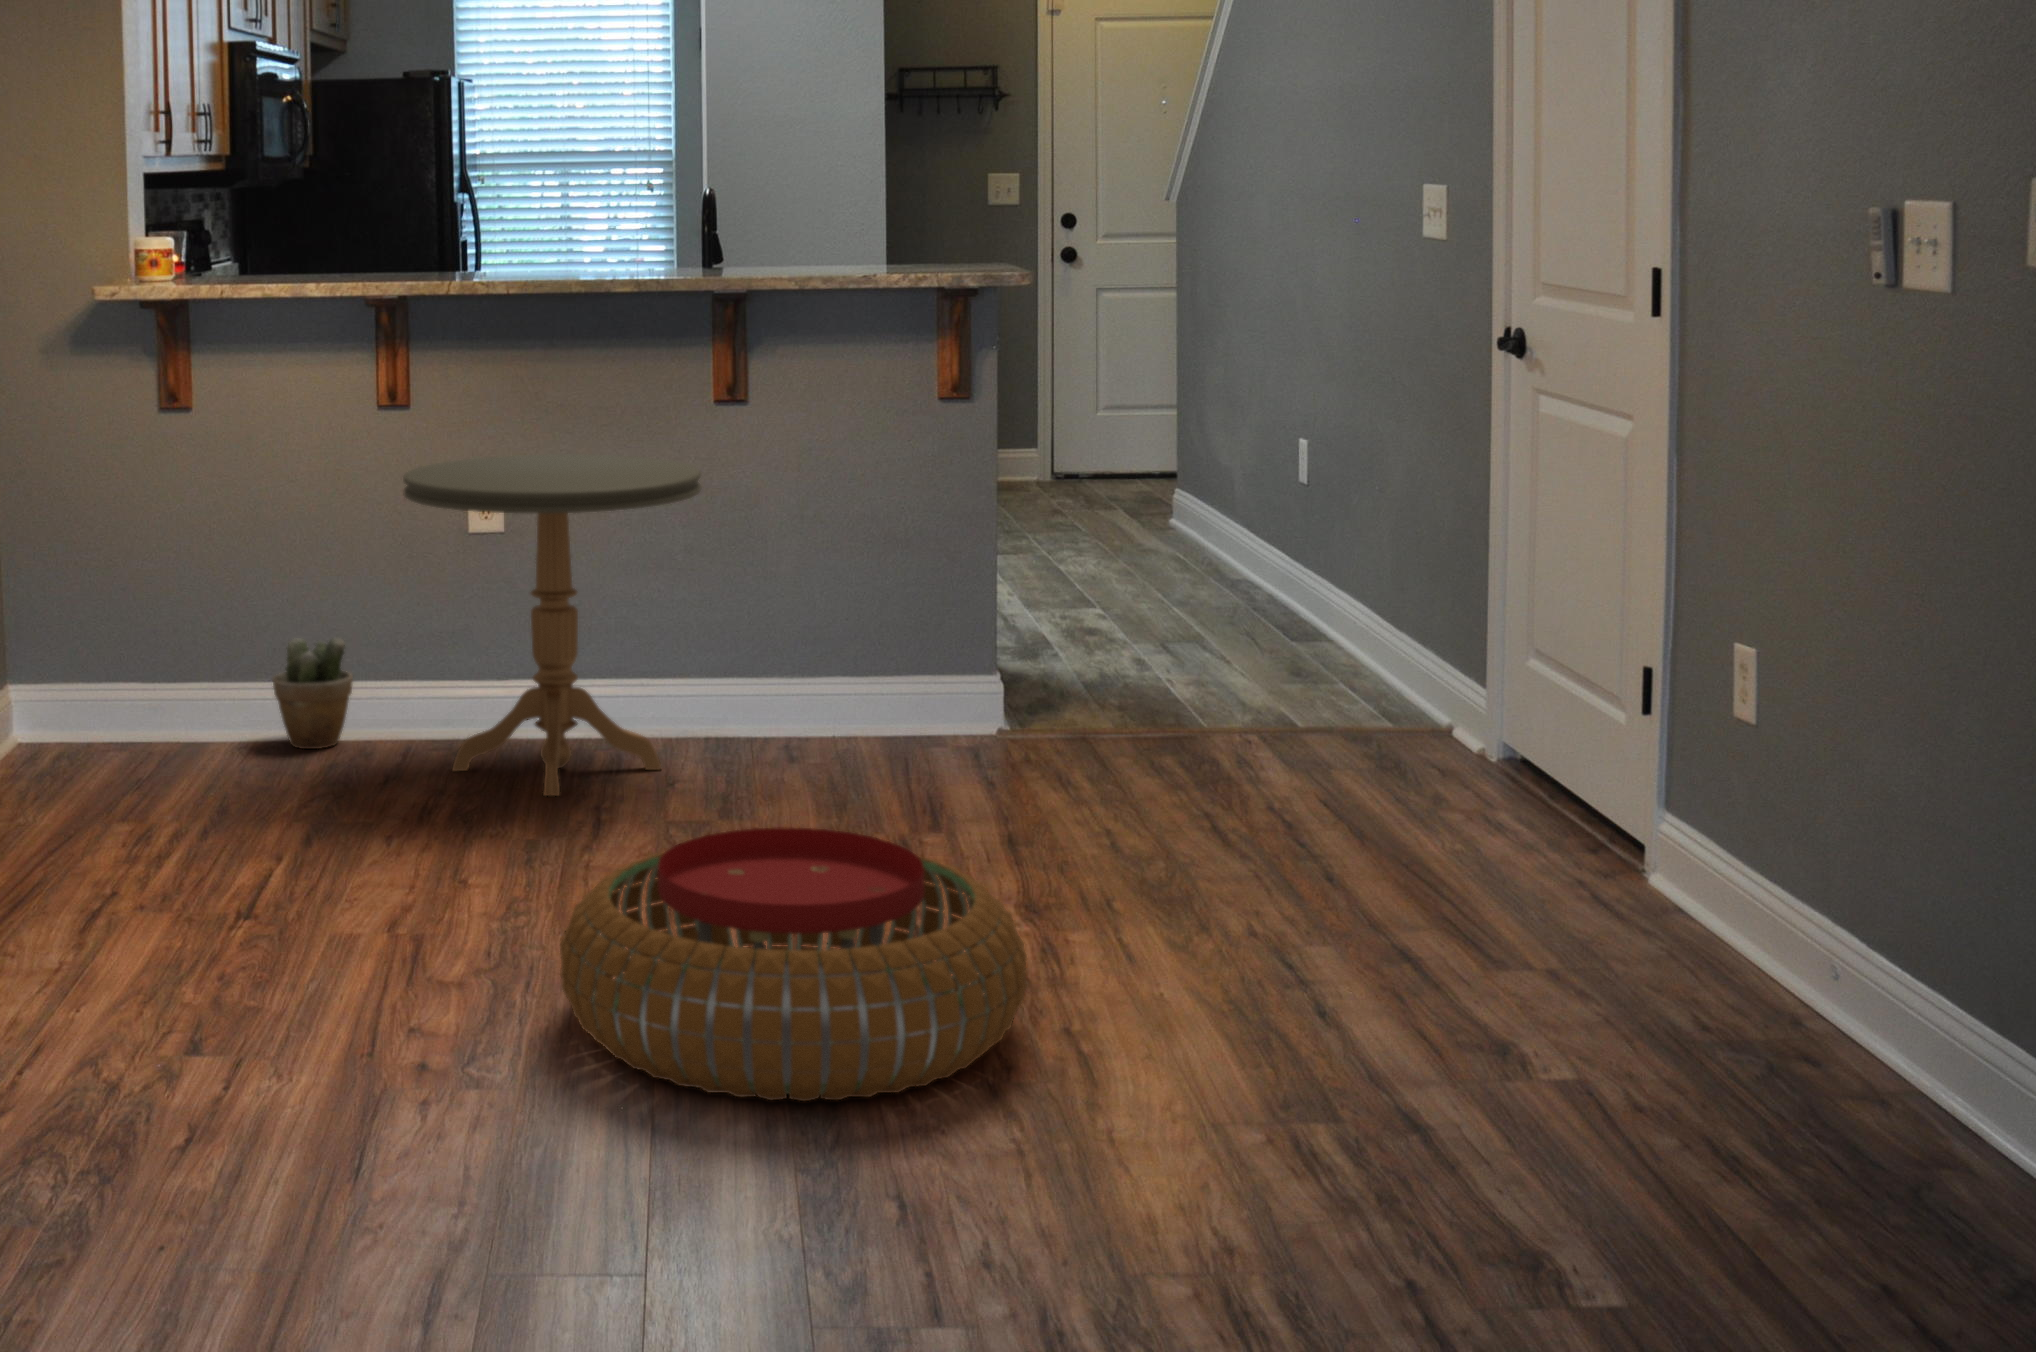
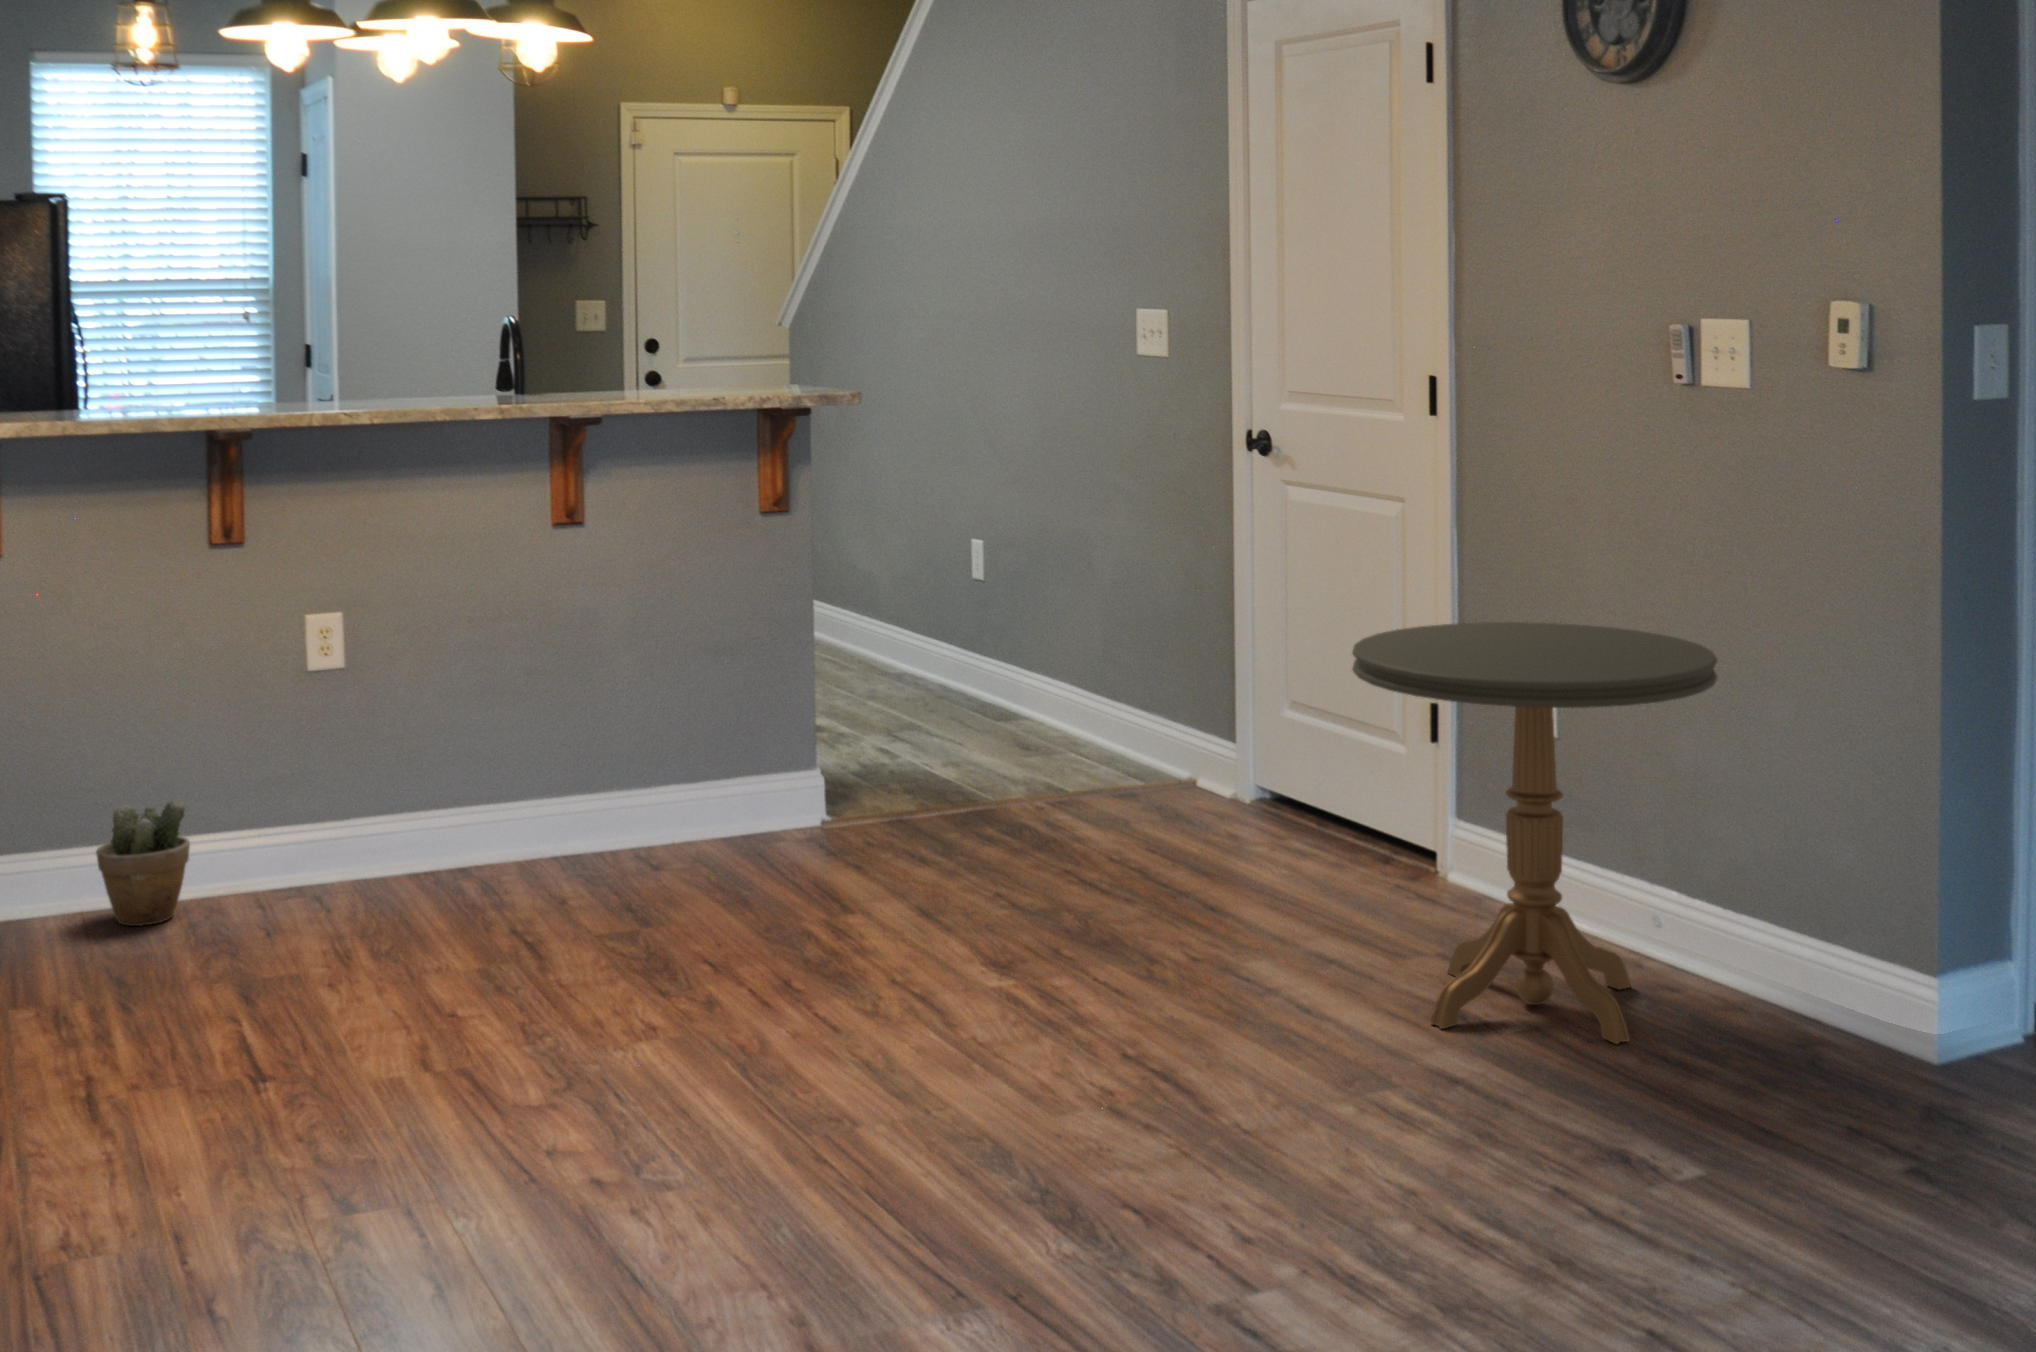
side table: present [403,454,701,796] -> present [1352,622,1718,1044]
pouf: present [560,827,1027,1101] -> none [702,923,1146,1191]

